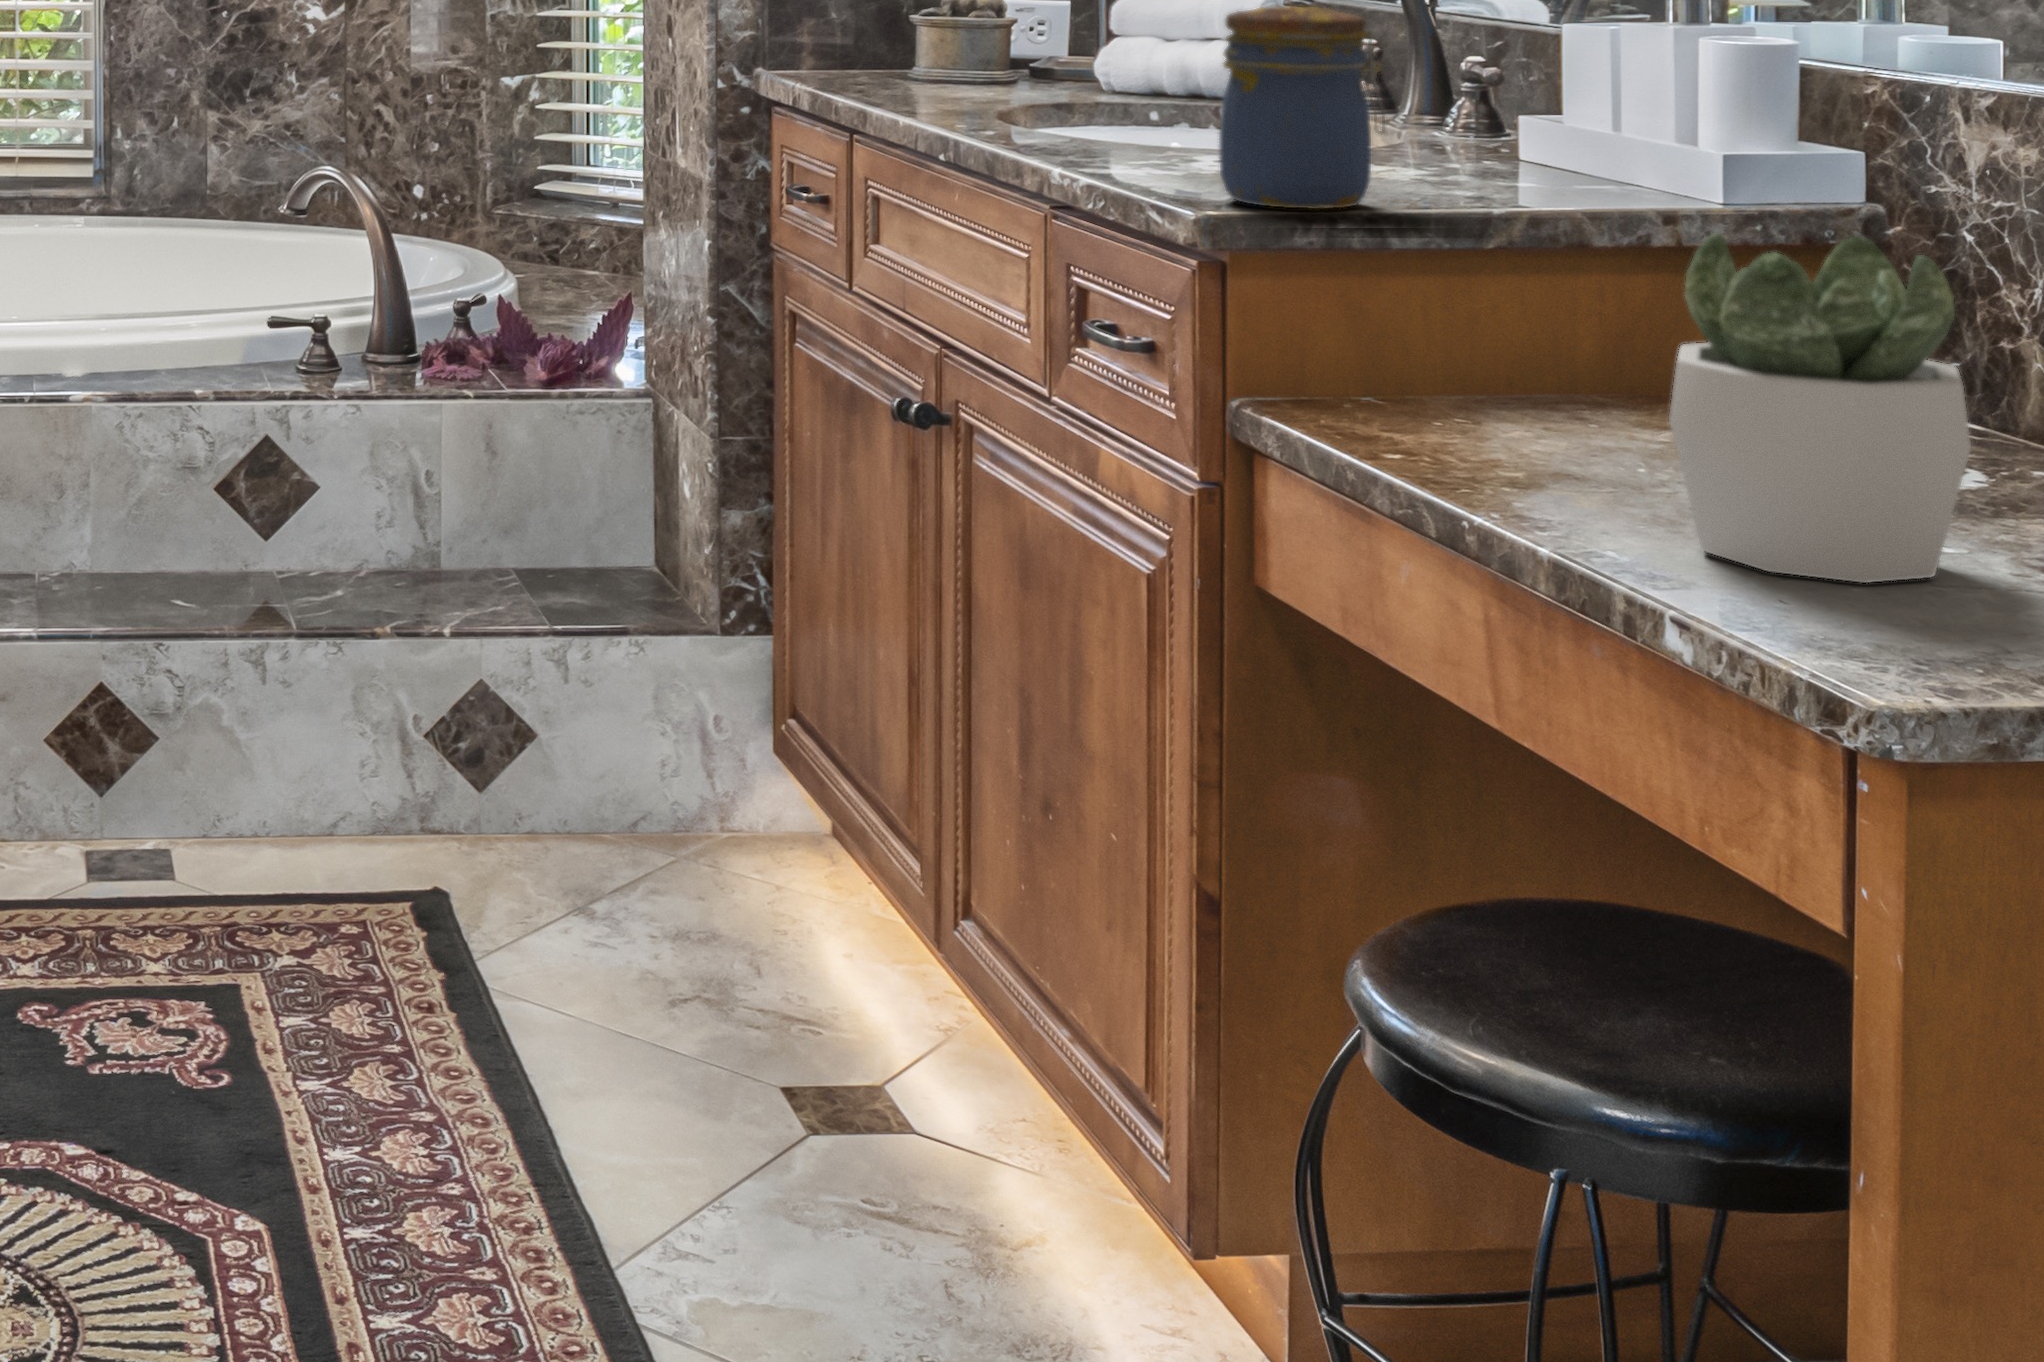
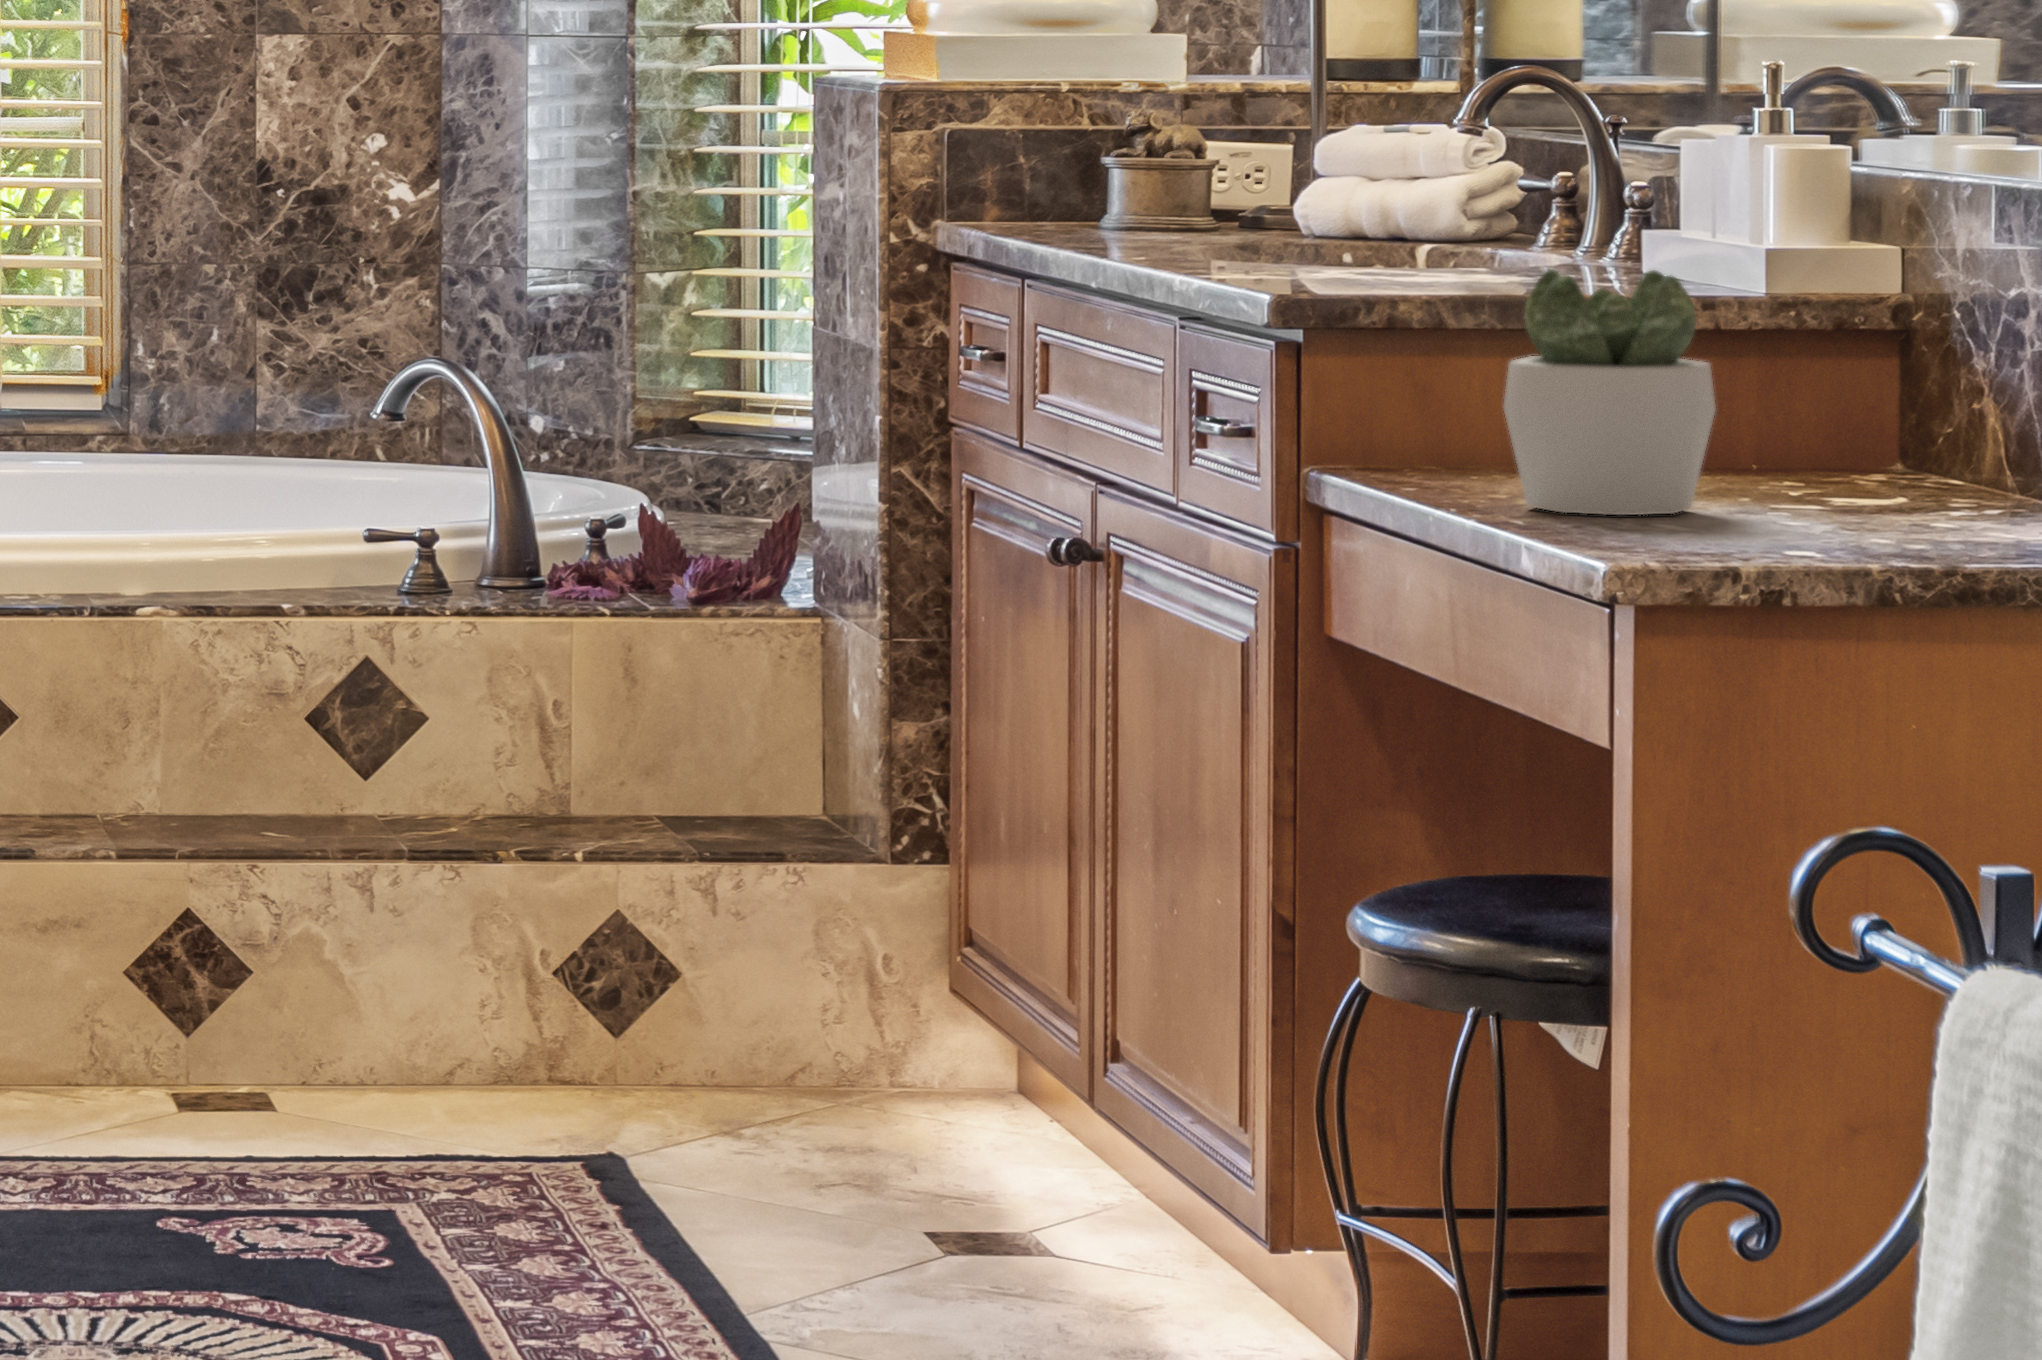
jar: present [1219,6,1385,209] -> none [1277,117,1419,295]

